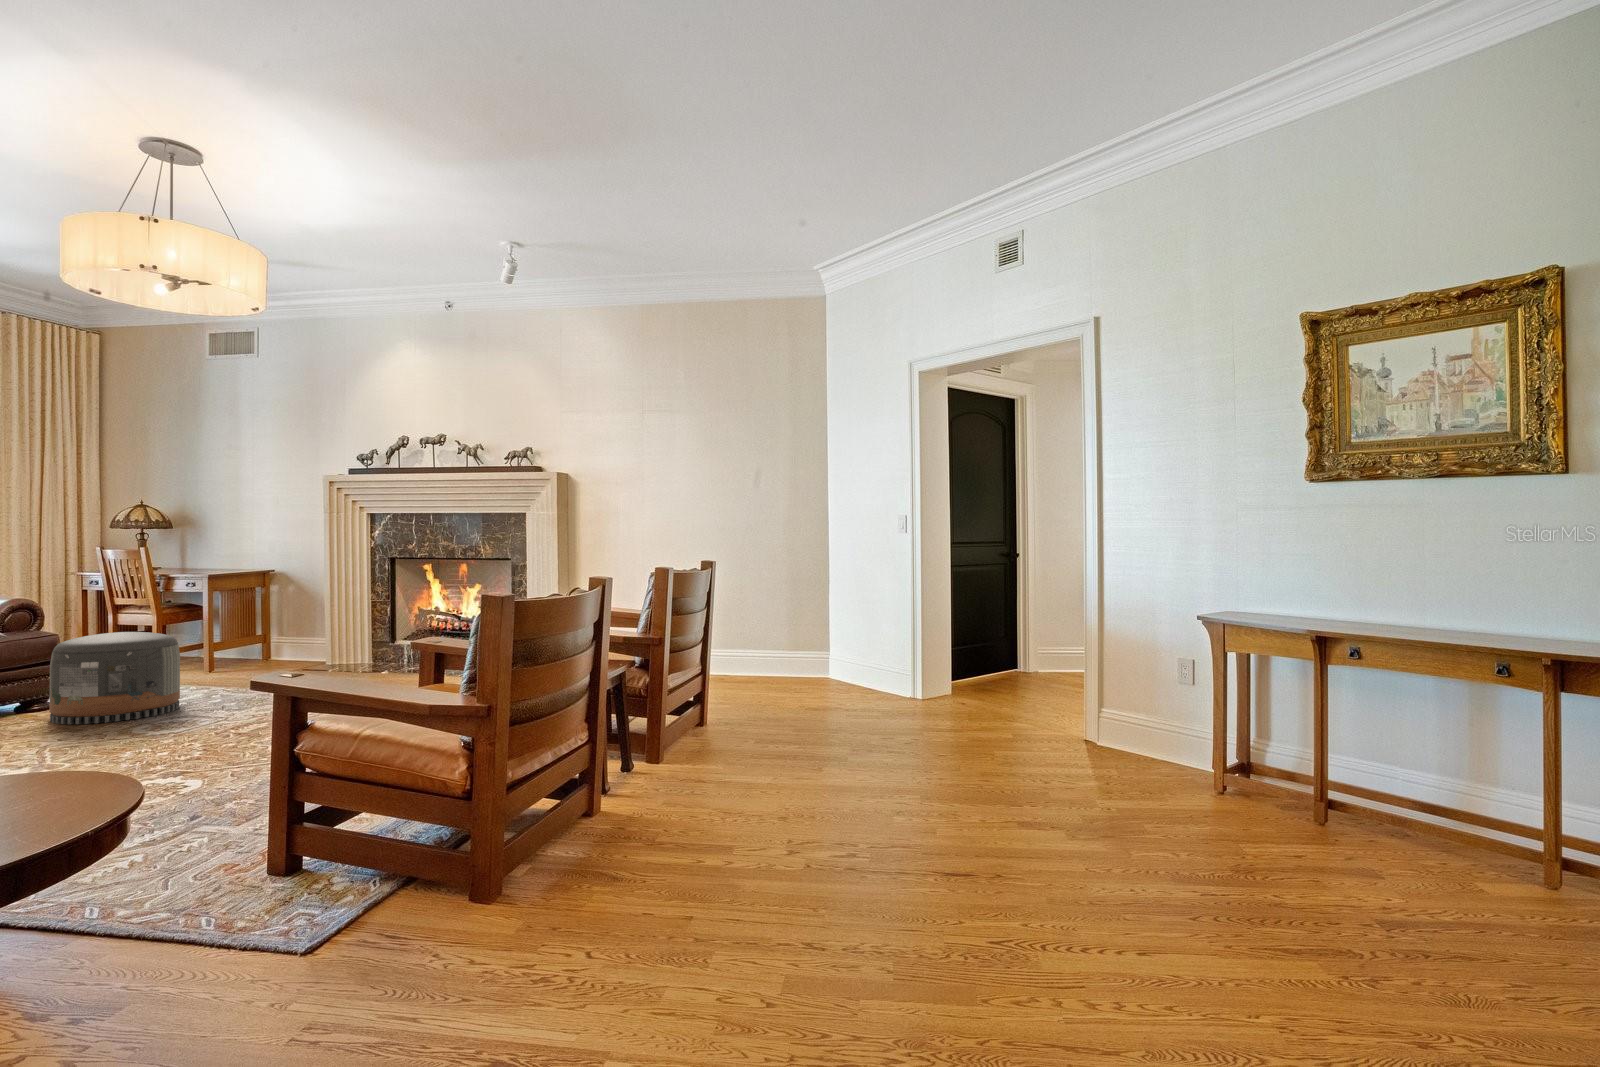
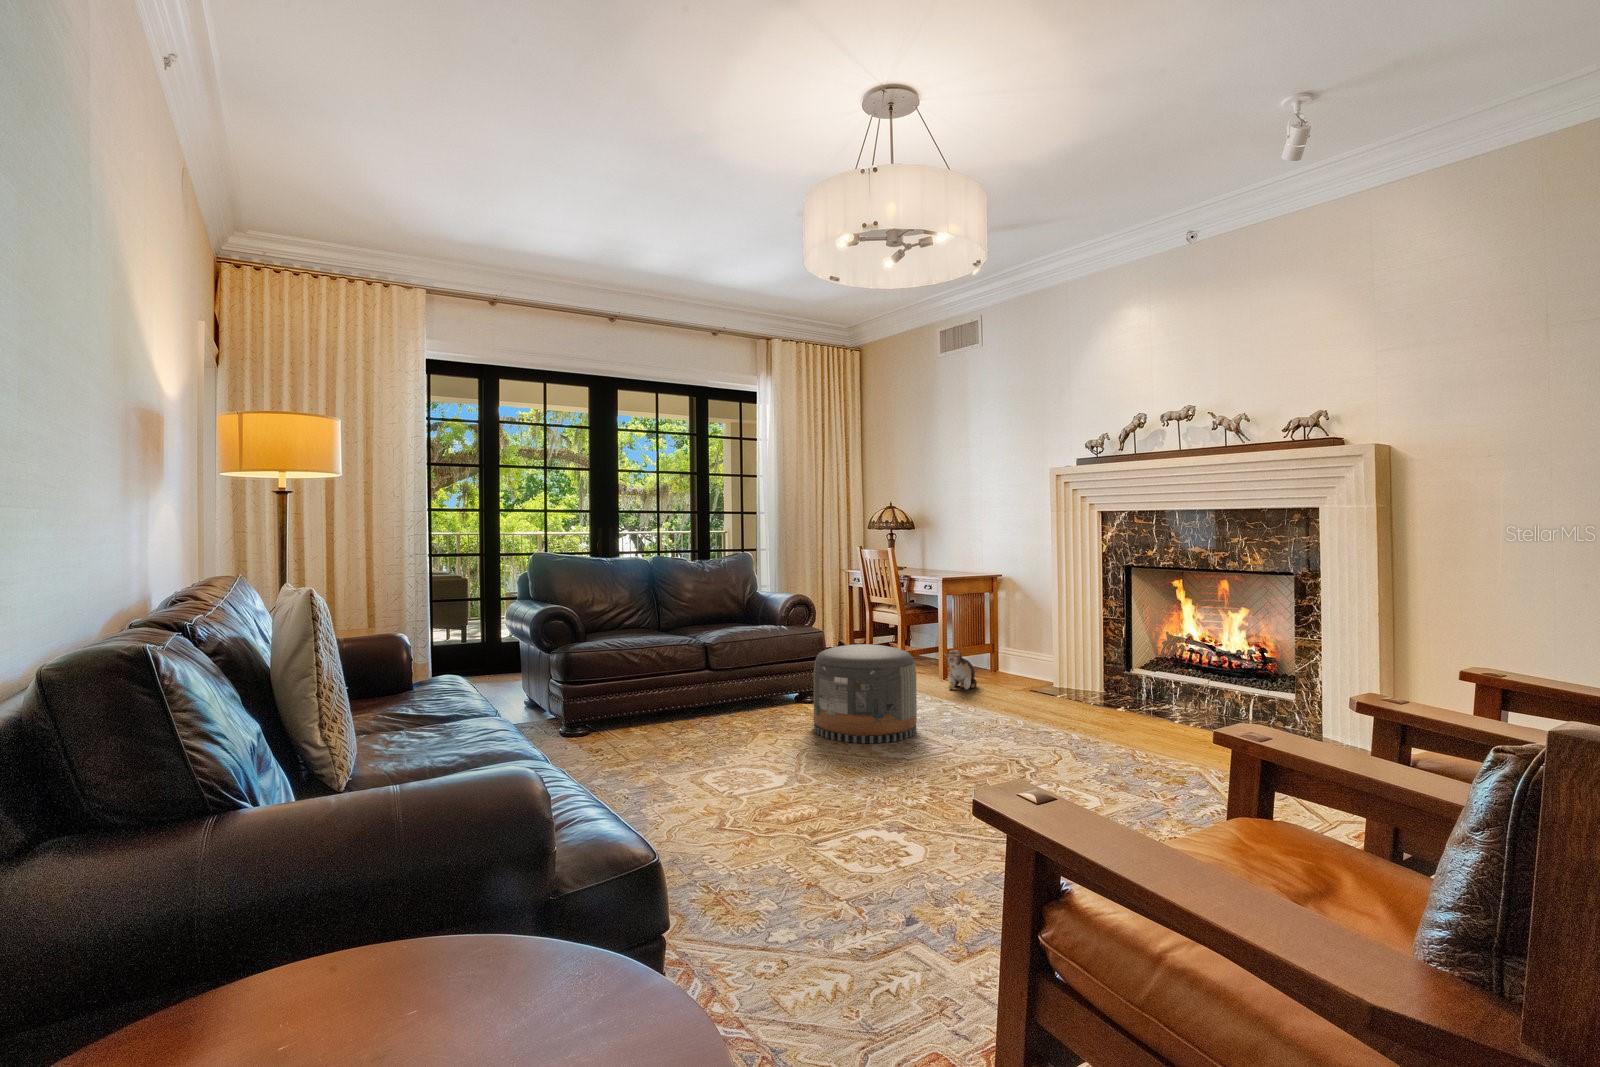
plush toy: none [209,638,247,676] -> present [944,650,977,689]

